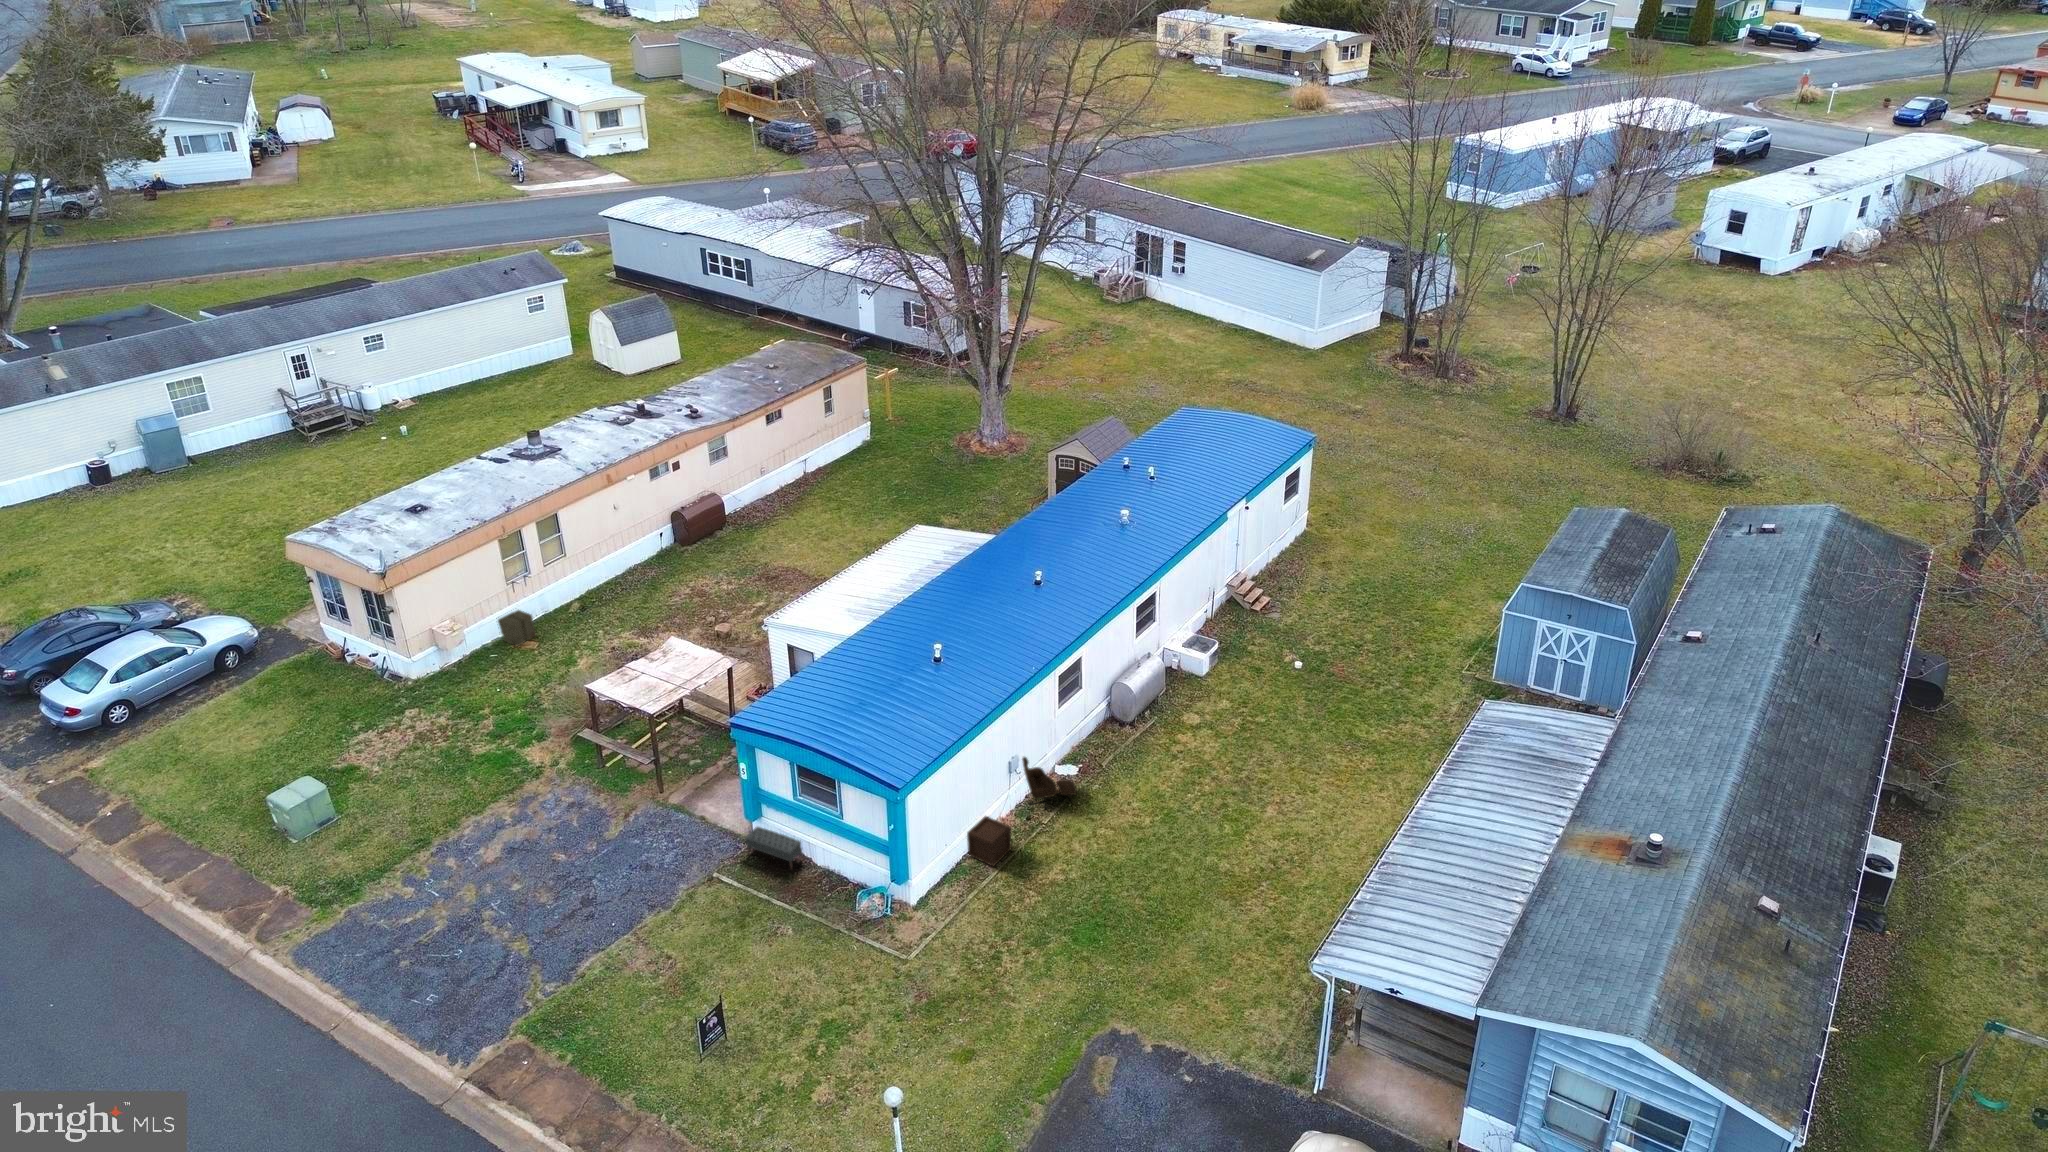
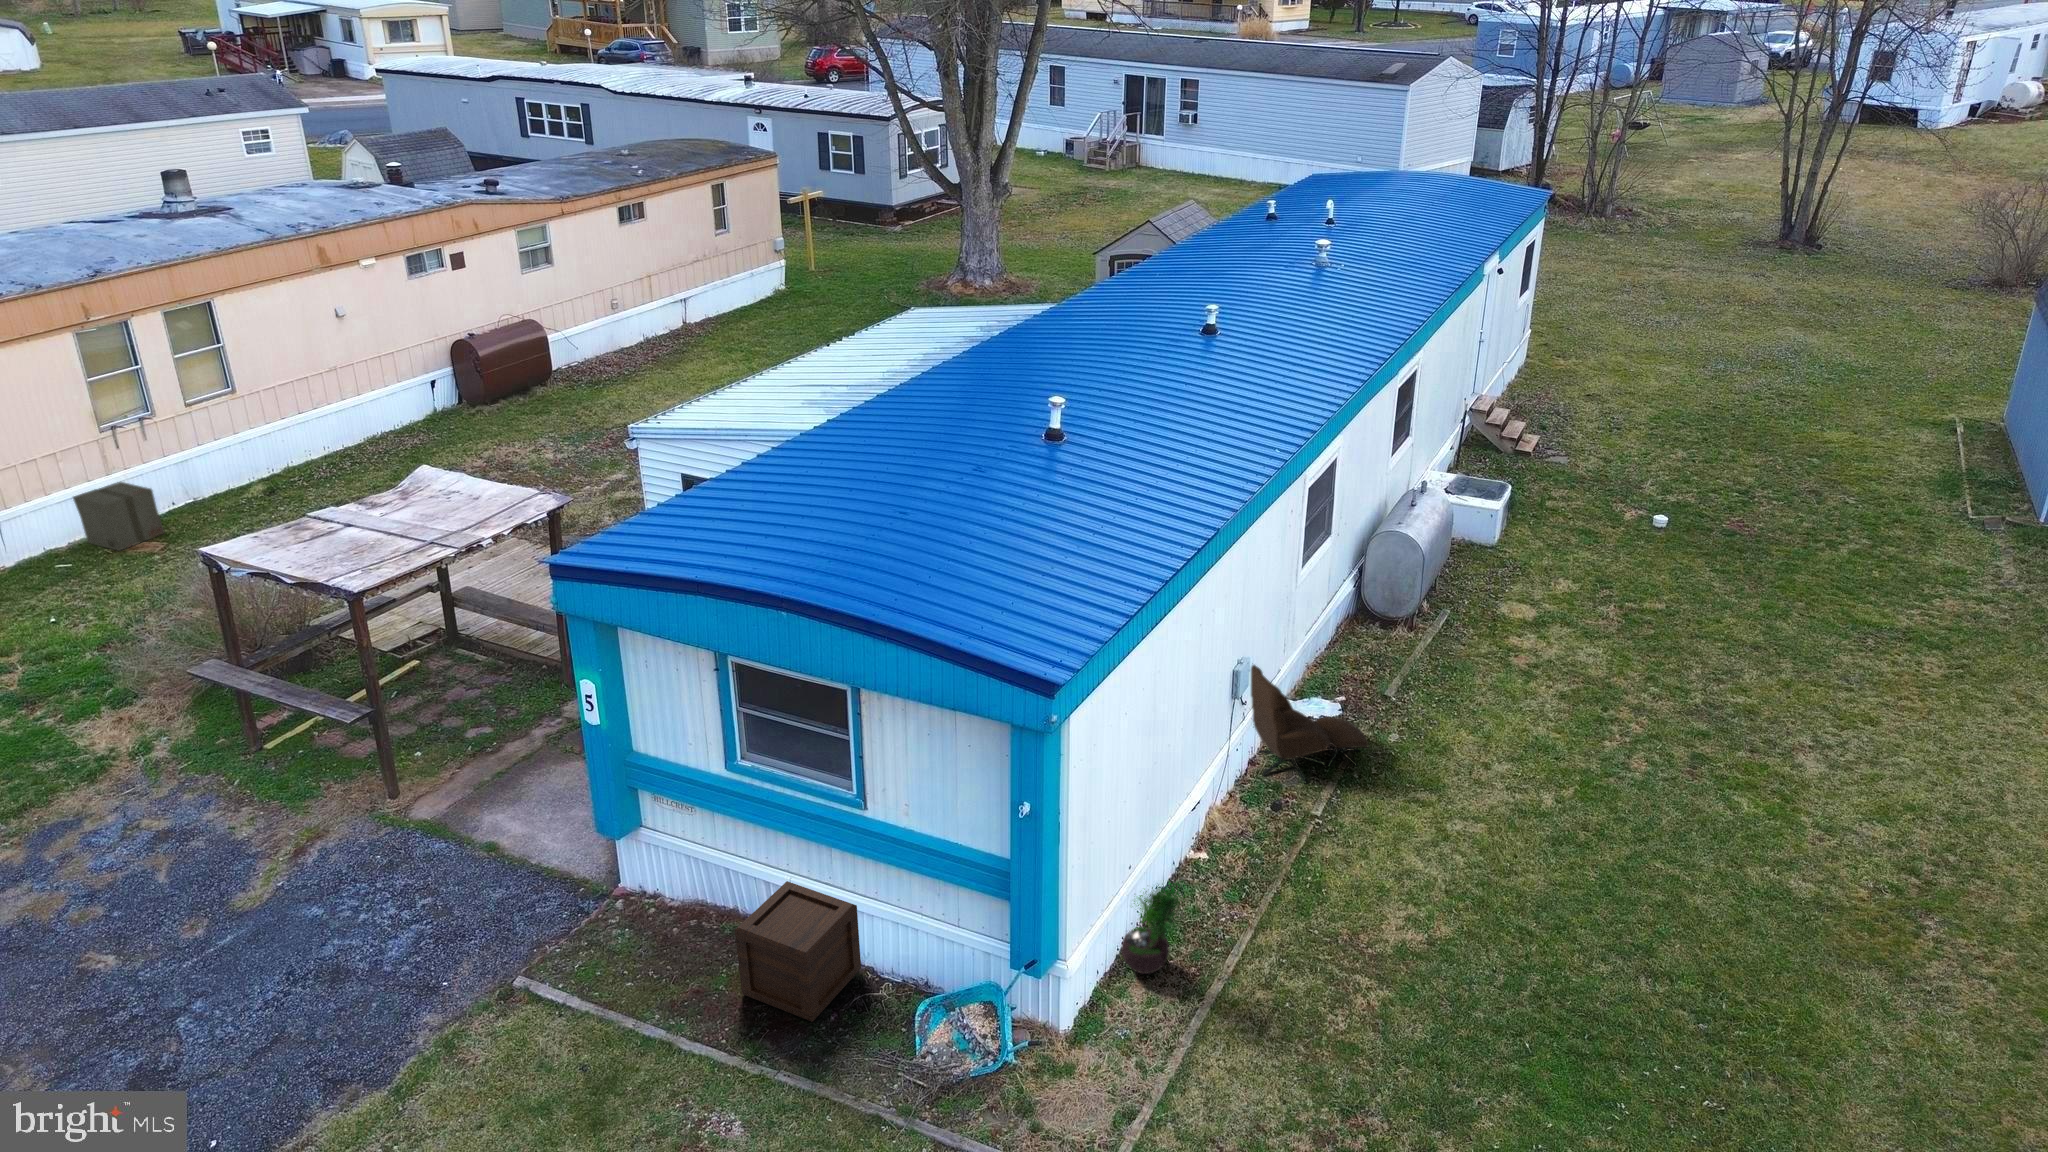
wooden crate: present [967,816,1011,866] -> present [735,881,861,1022]
bench: present [745,827,802,870] -> none [596,852,751,961]
potted tree: none [940,852,963,887] -> present [1122,884,1185,974]

